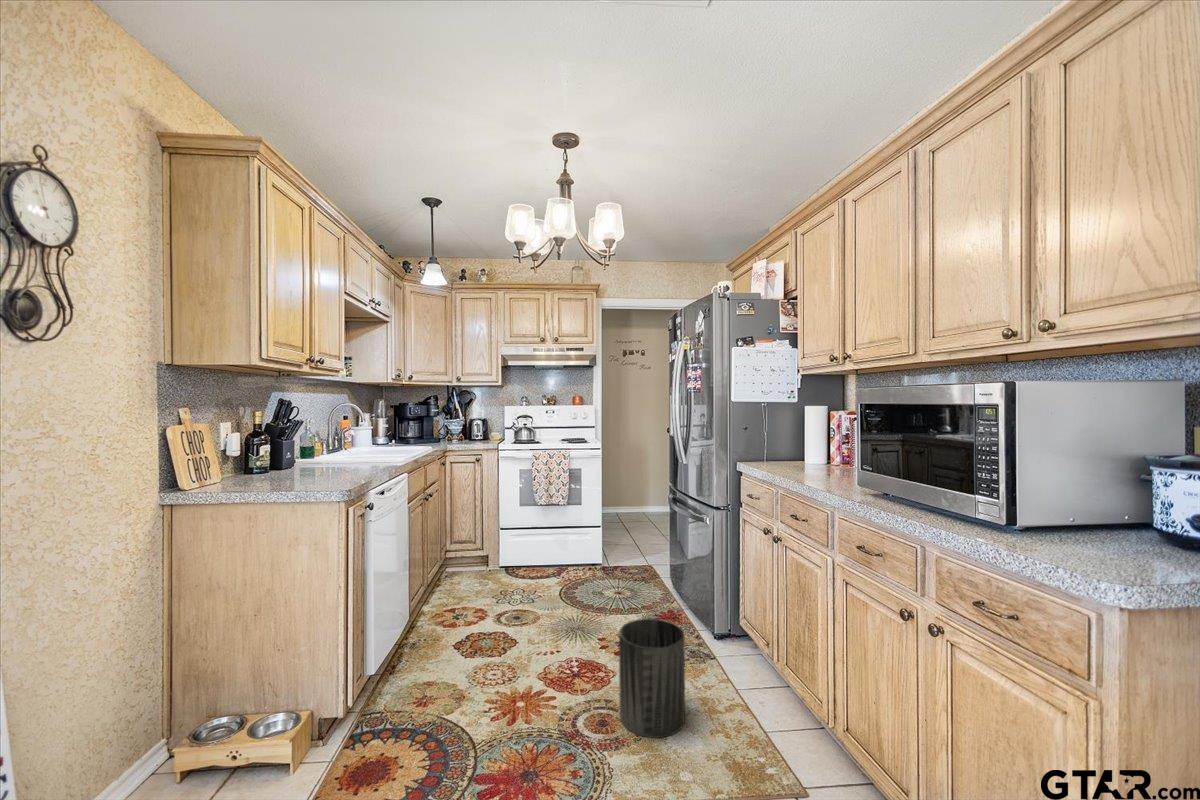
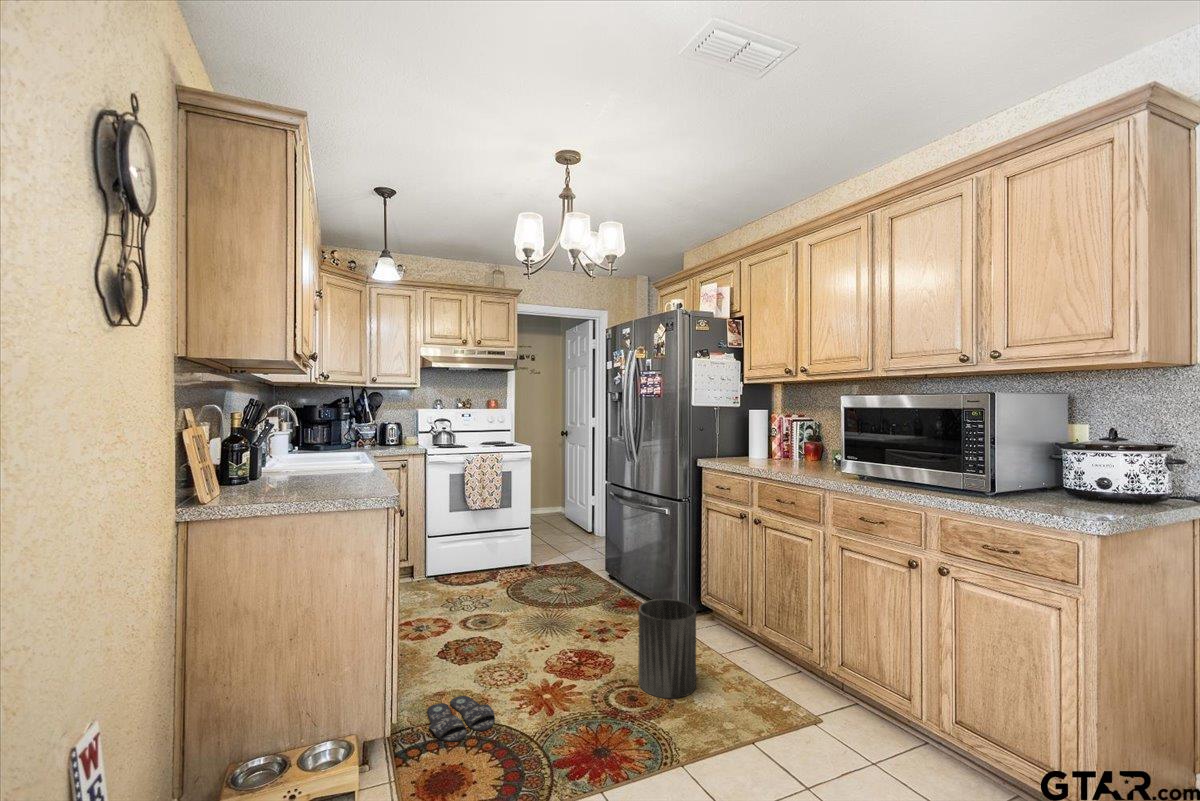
slippers: none [393,688,459,736] -> present [427,696,495,742]

